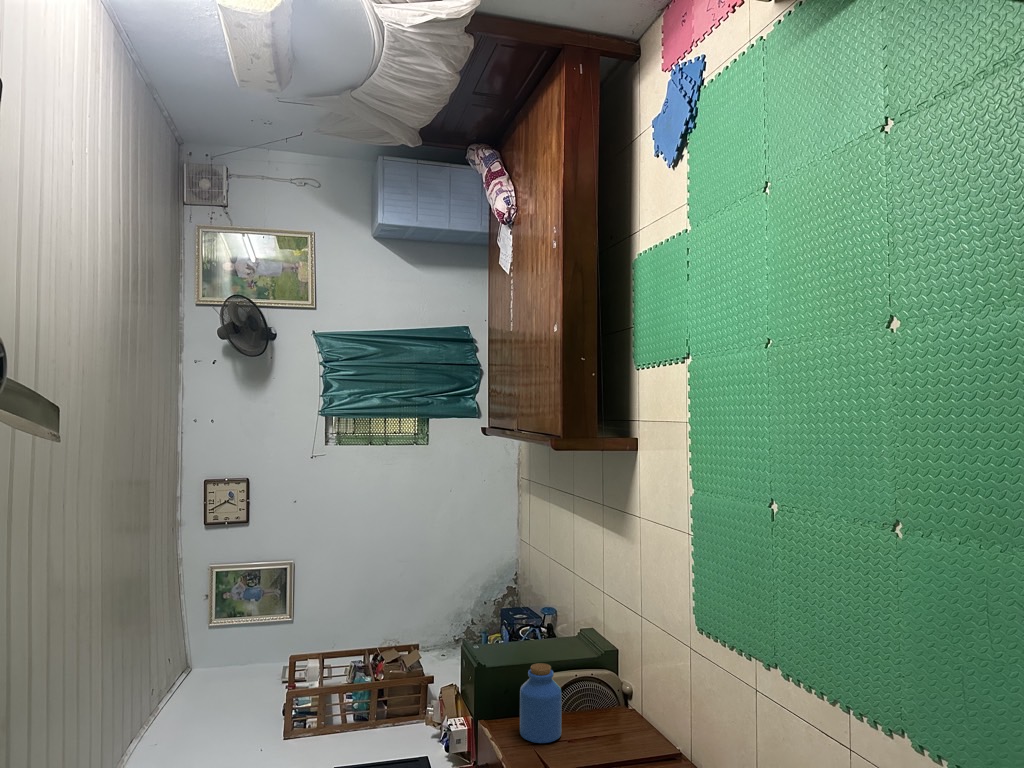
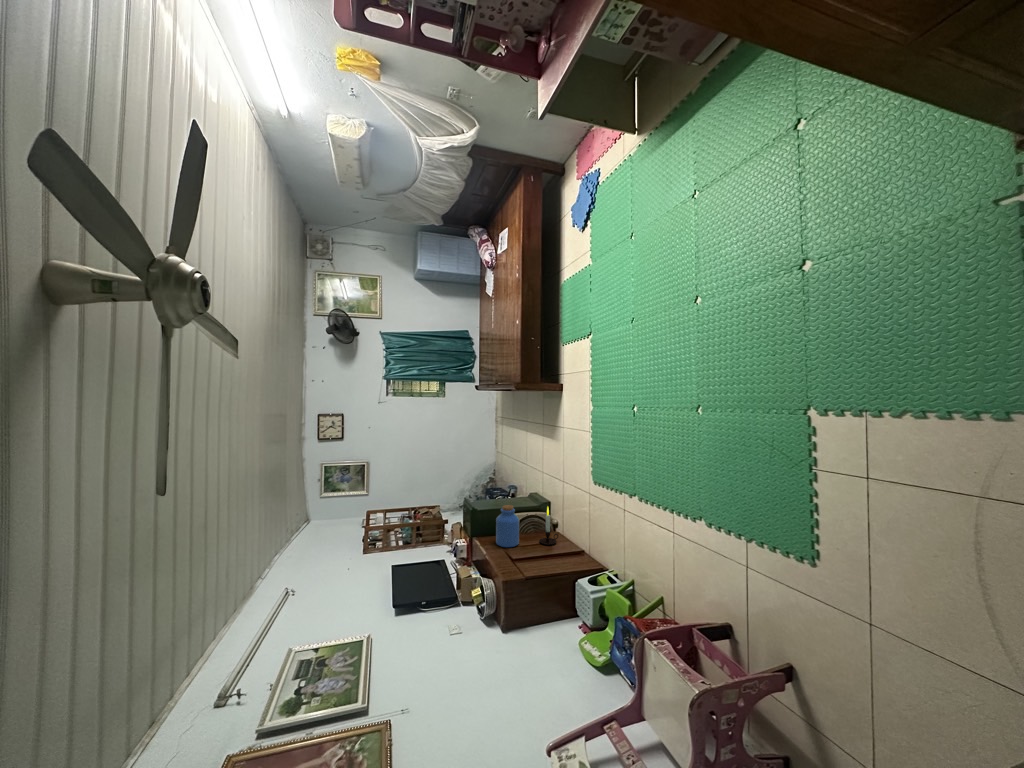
candle: none [598,666,633,738] -> present [539,507,558,545]

